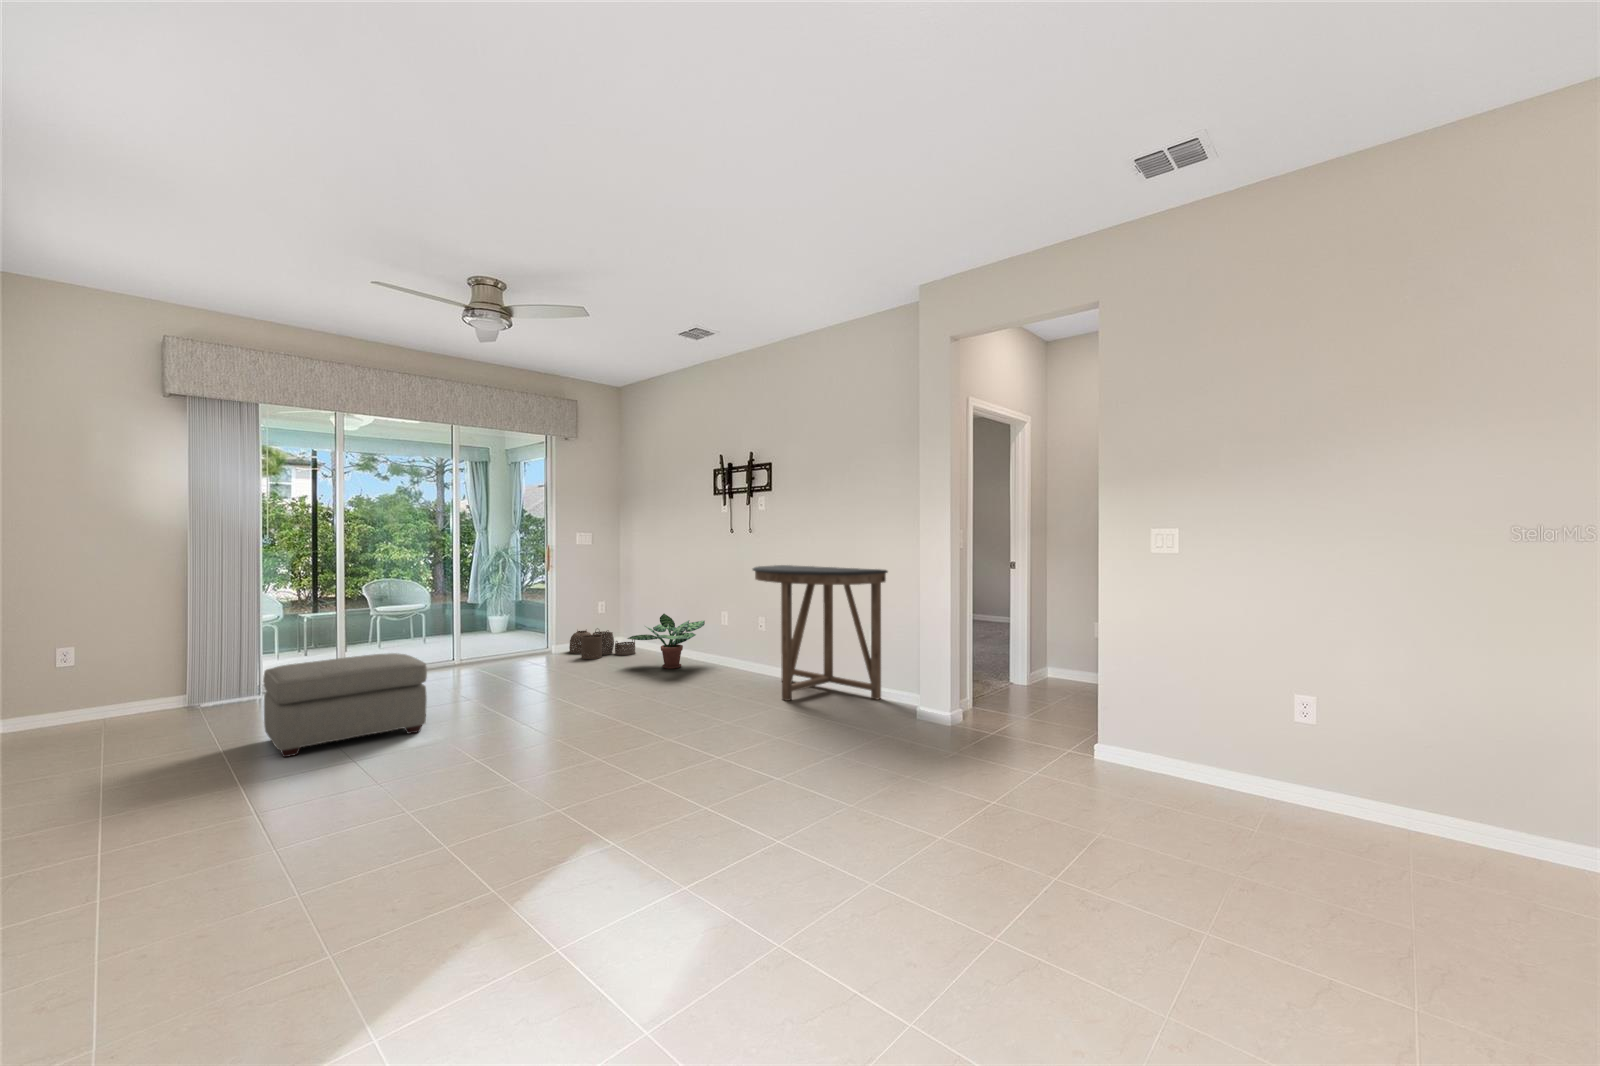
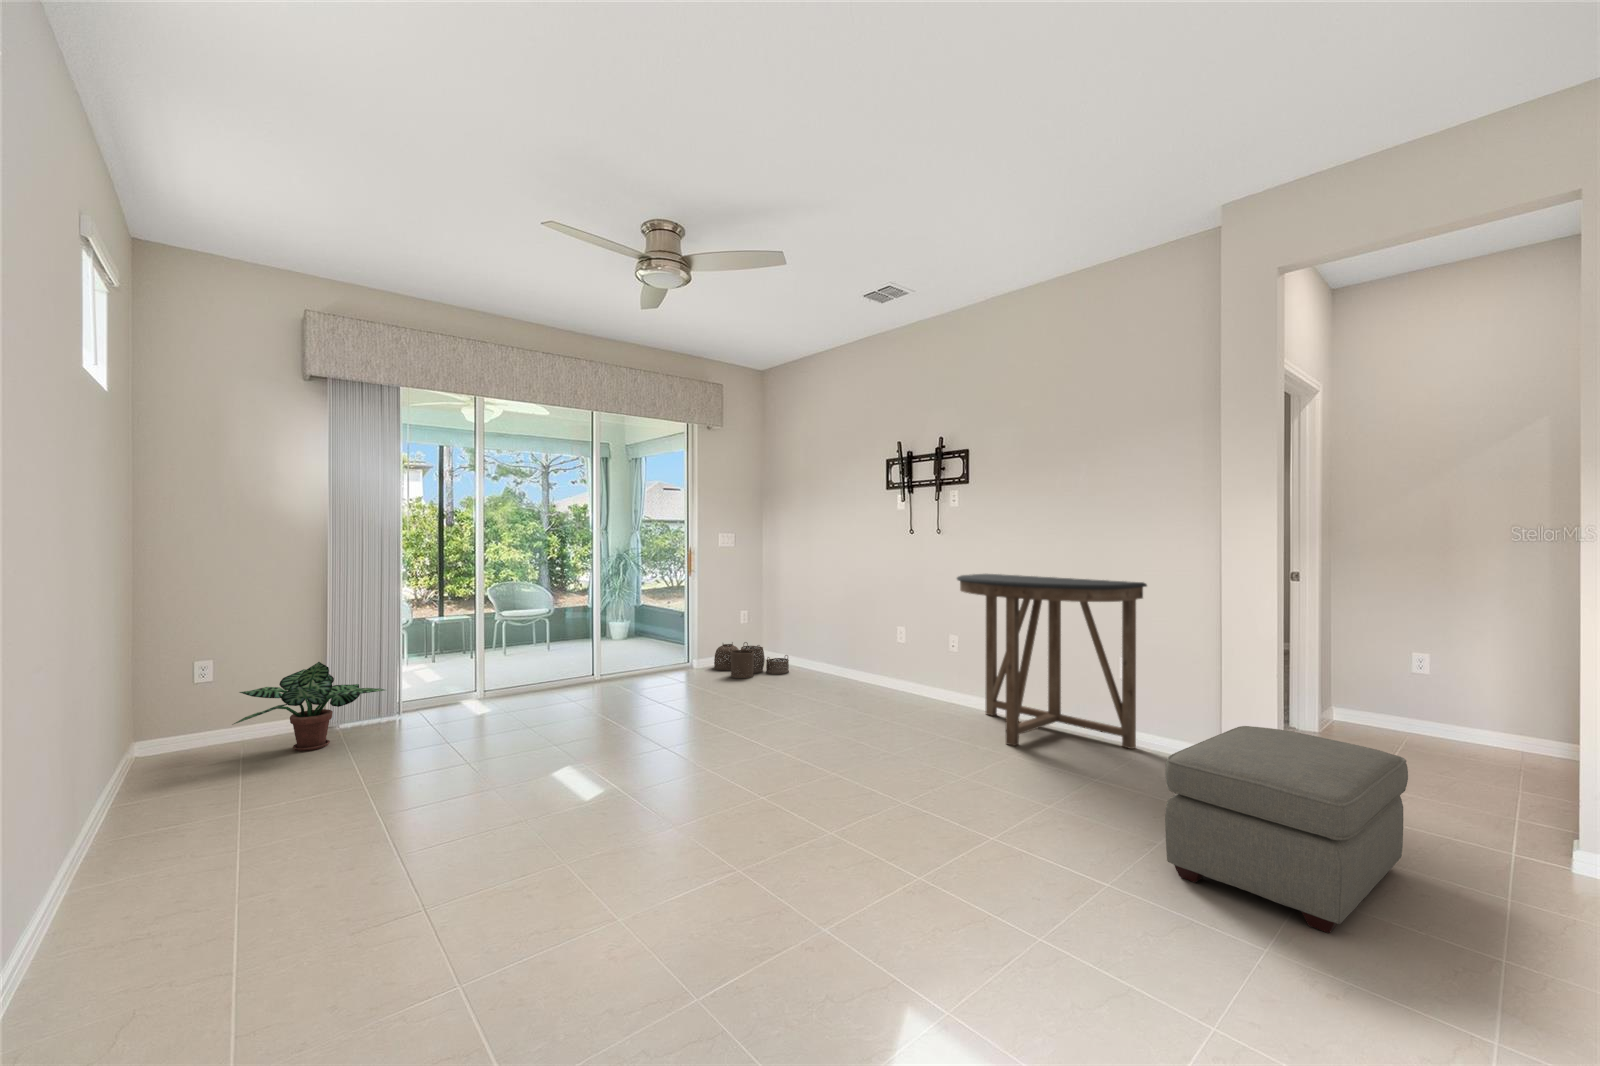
potted plant: present [628,614,705,669] -> present [234,662,385,751]
ottoman: present [263,653,427,757] -> present [1165,726,1408,933]

